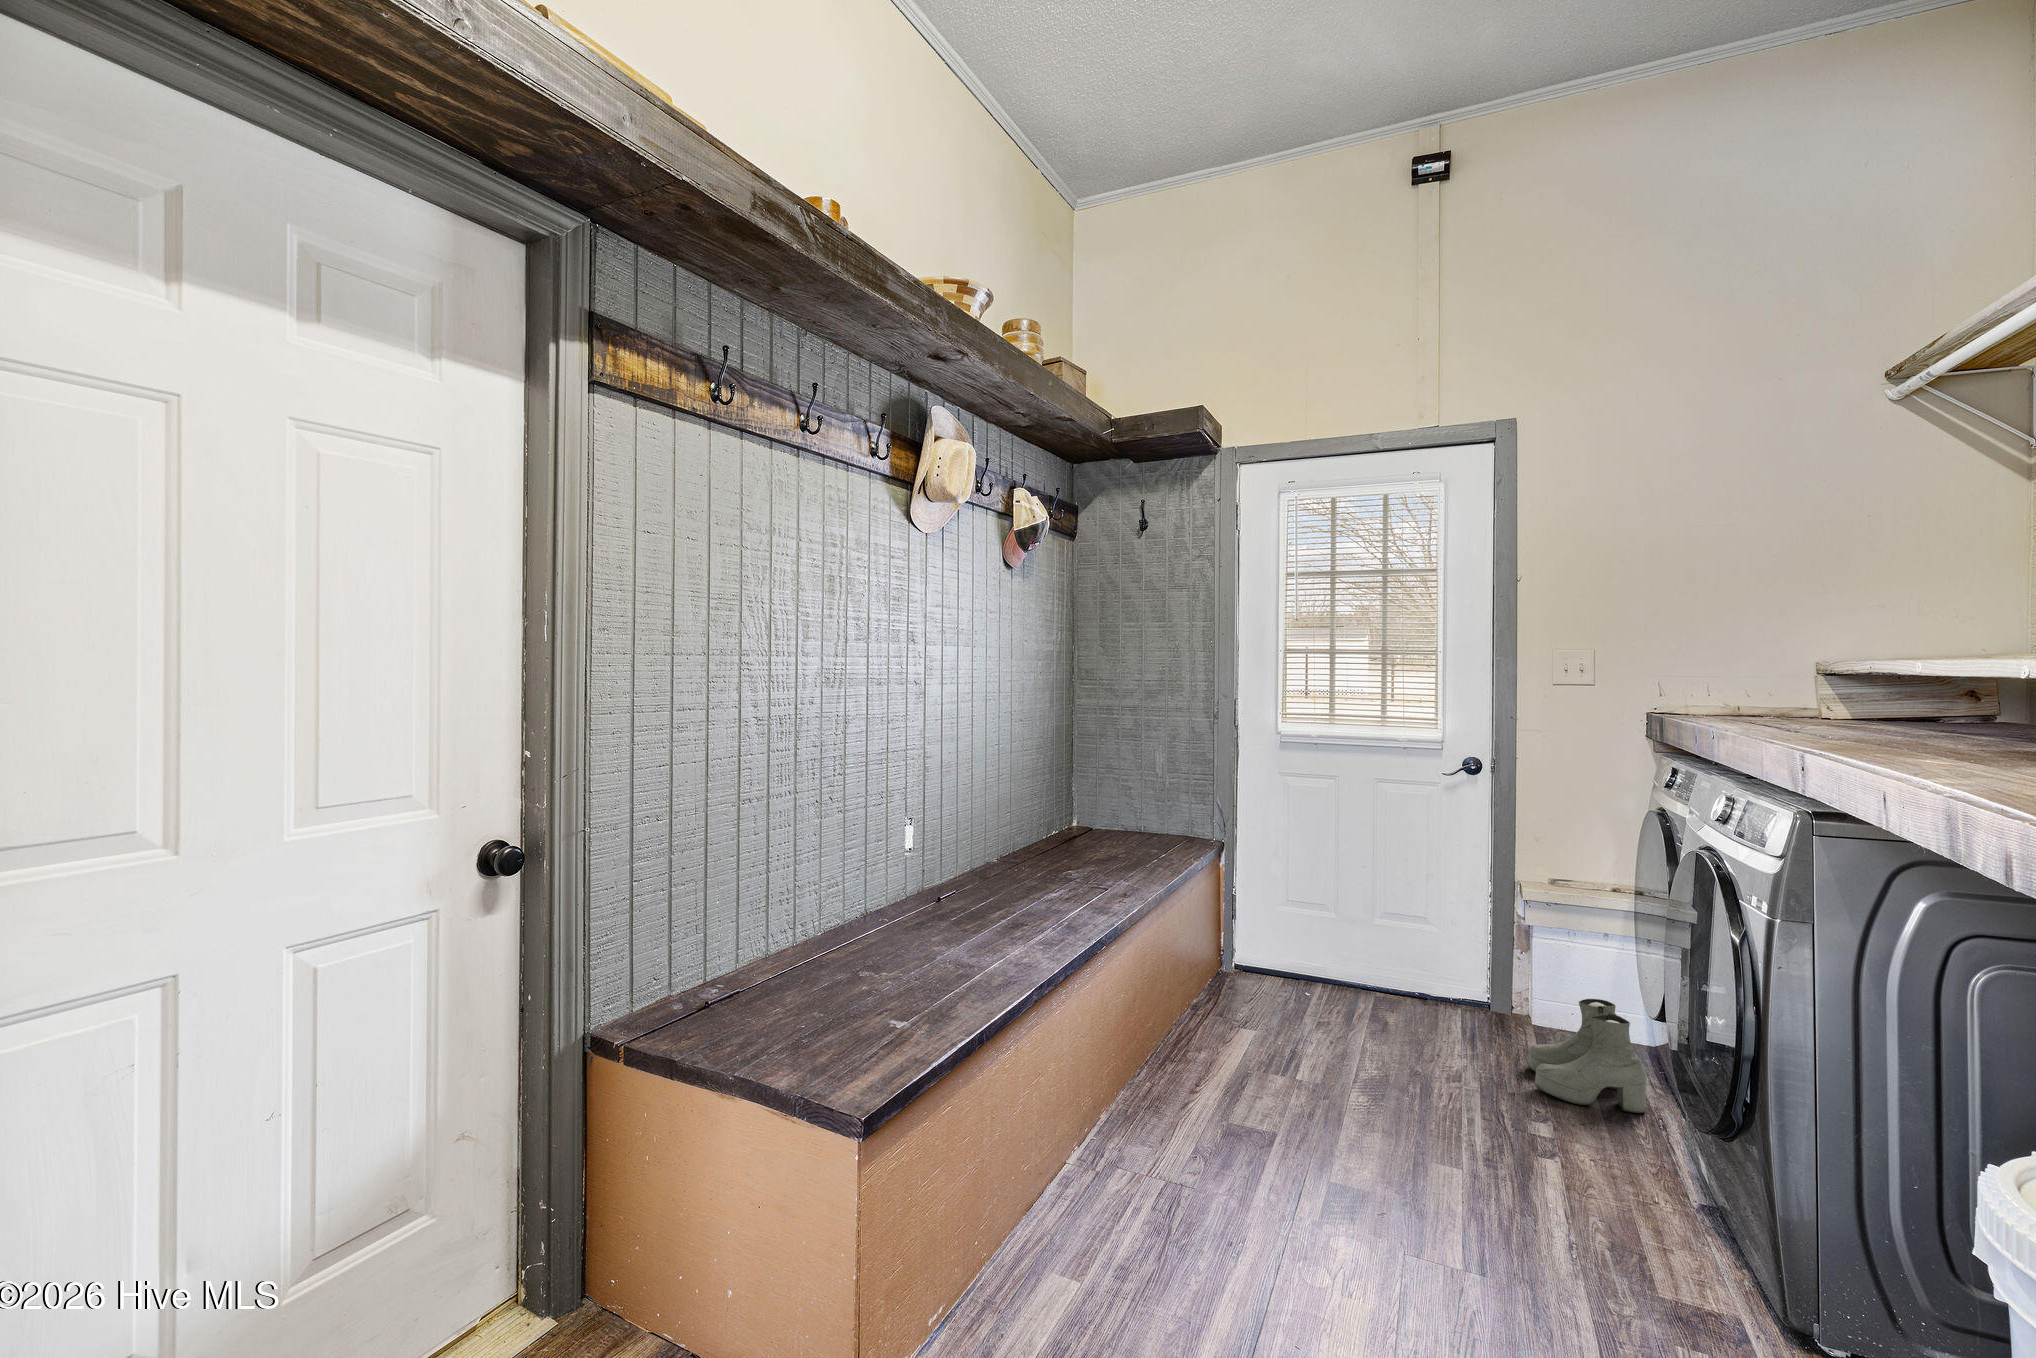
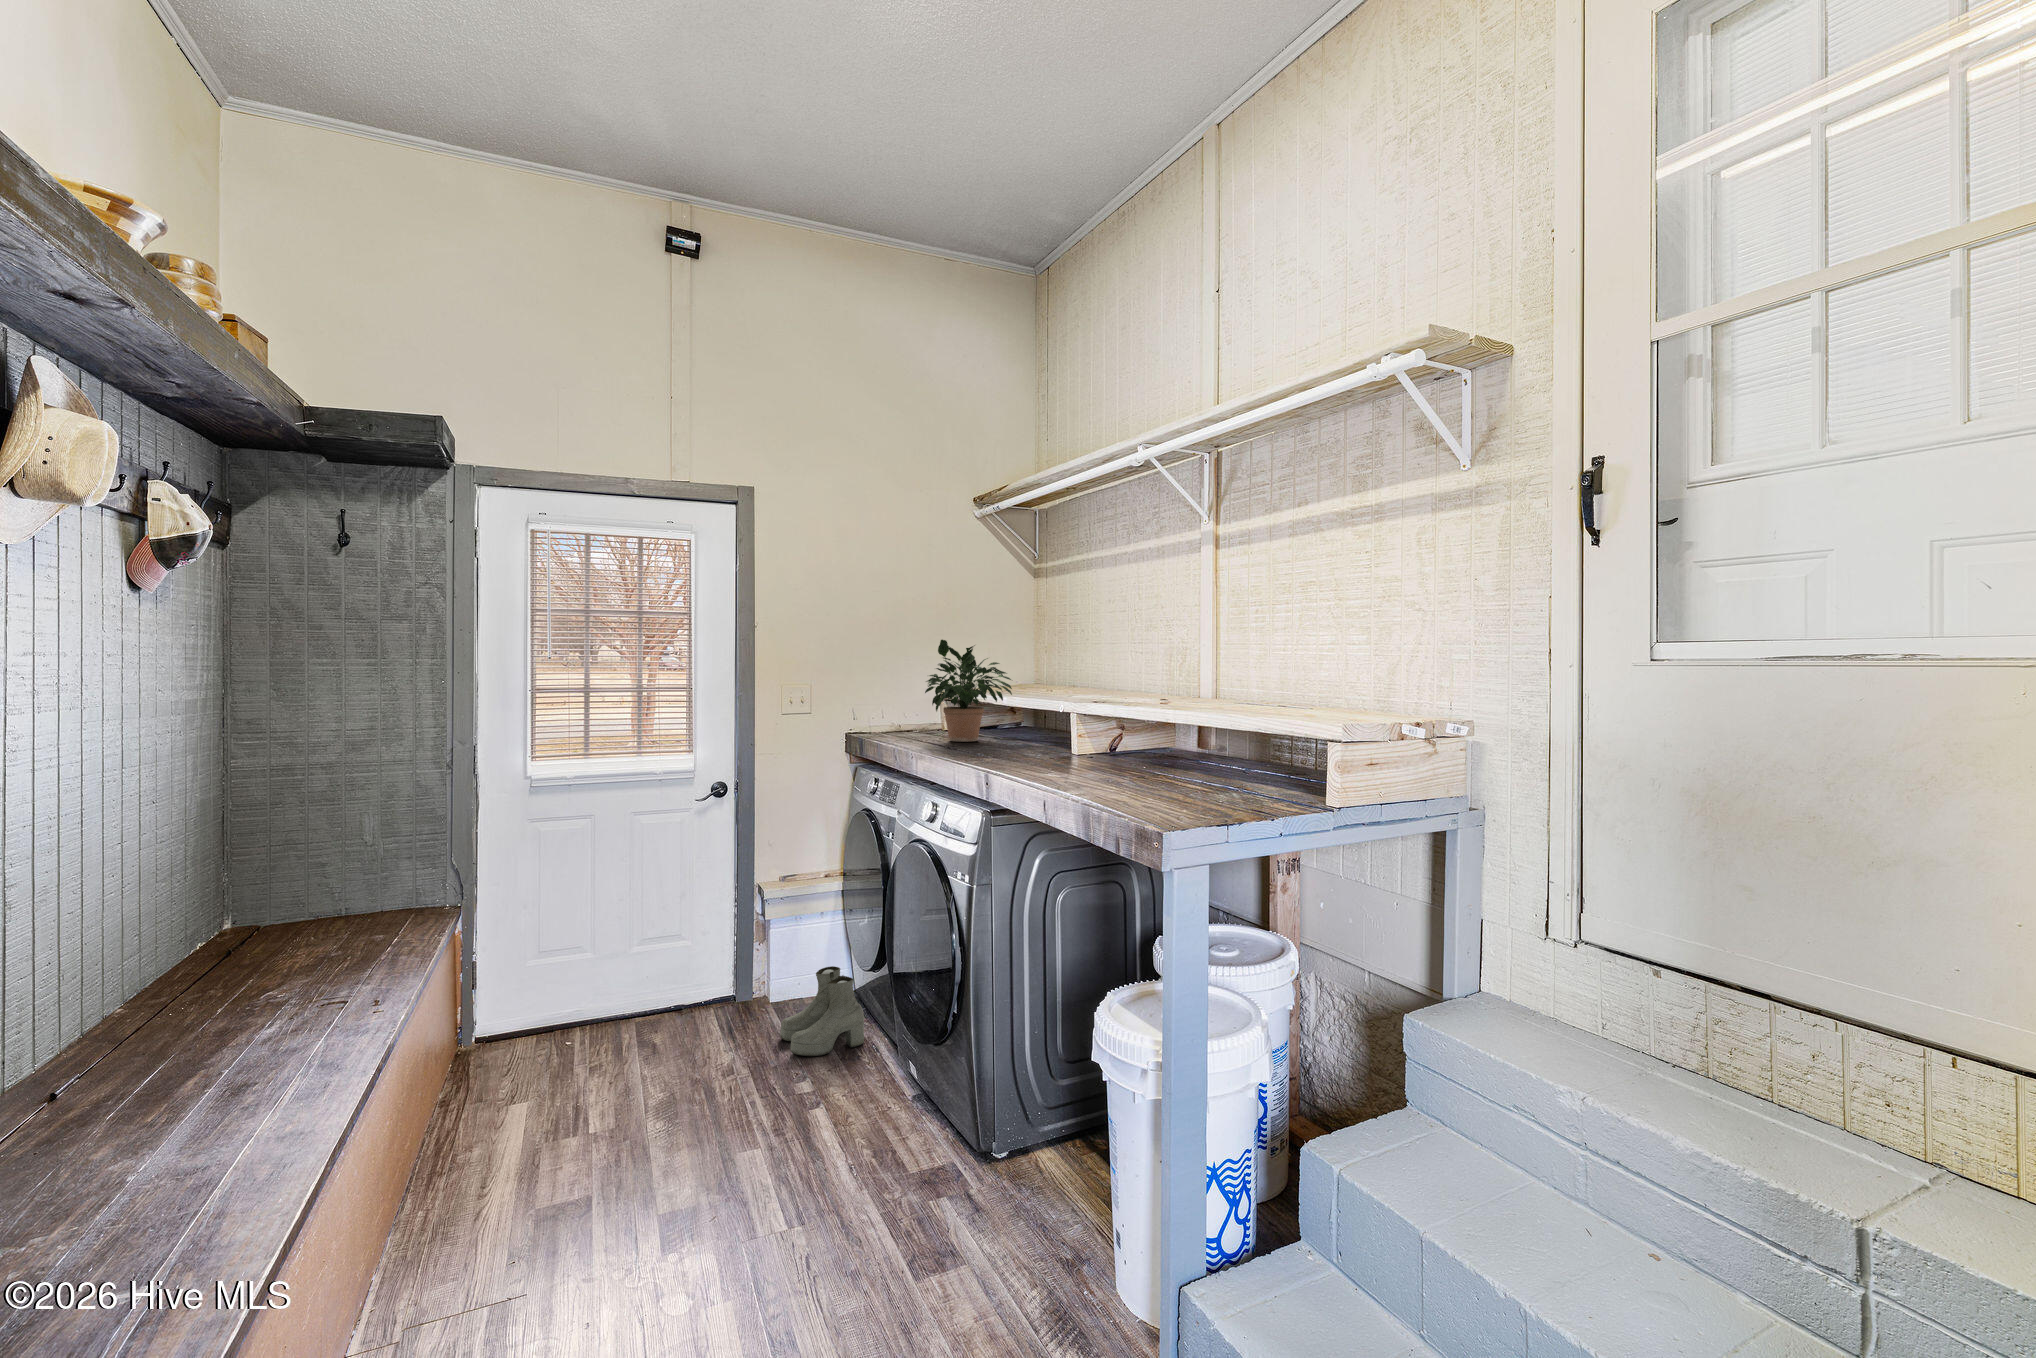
potted plant: none [1761,567,1965,721] -> present [925,640,1012,742]

